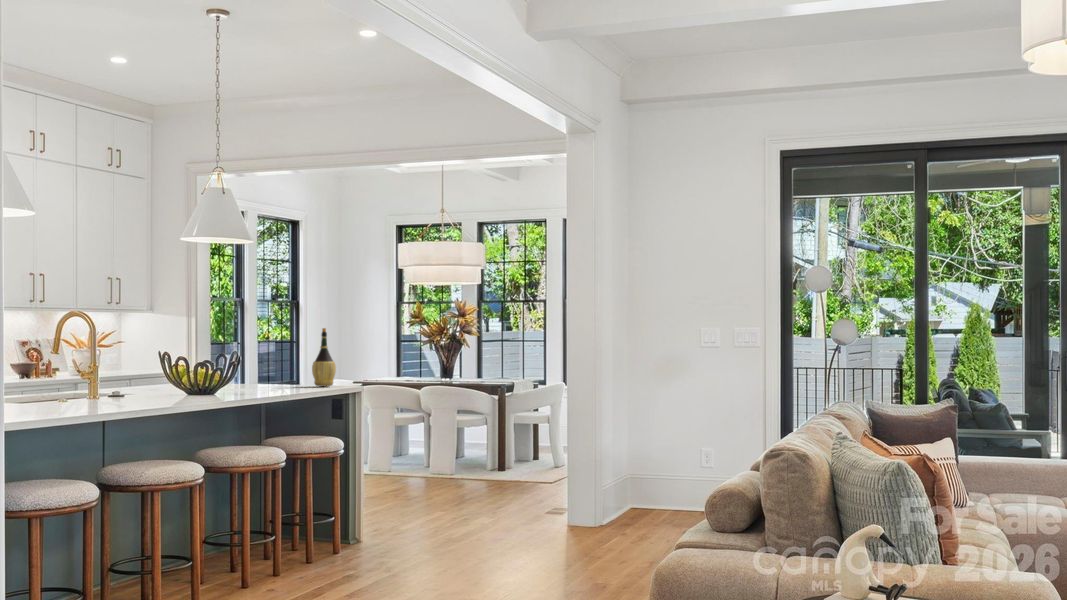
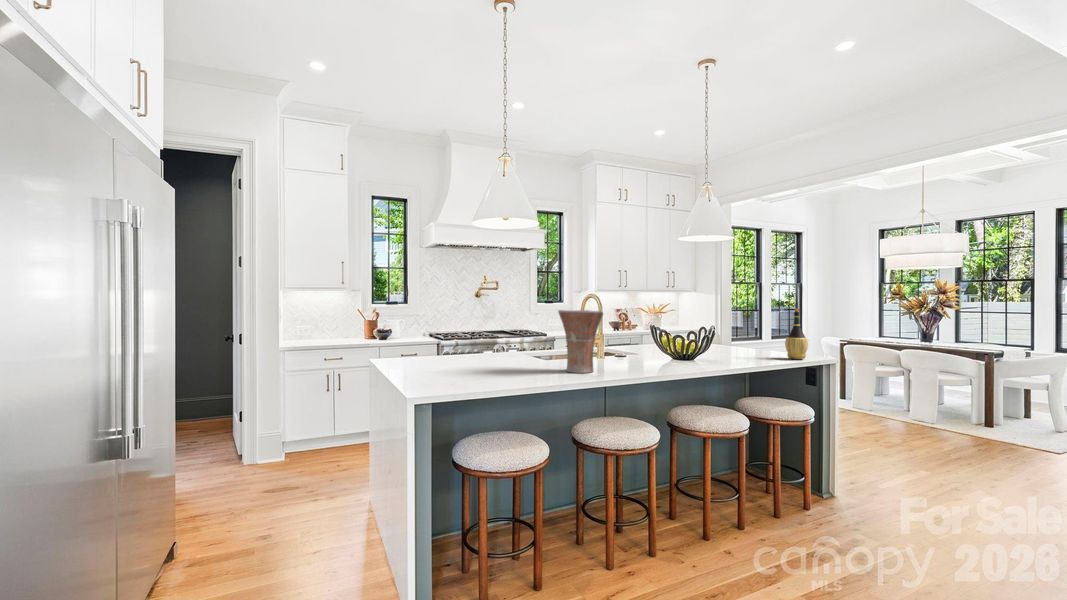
vase: none [68,326,129,404] -> present [558,310,603,373]

